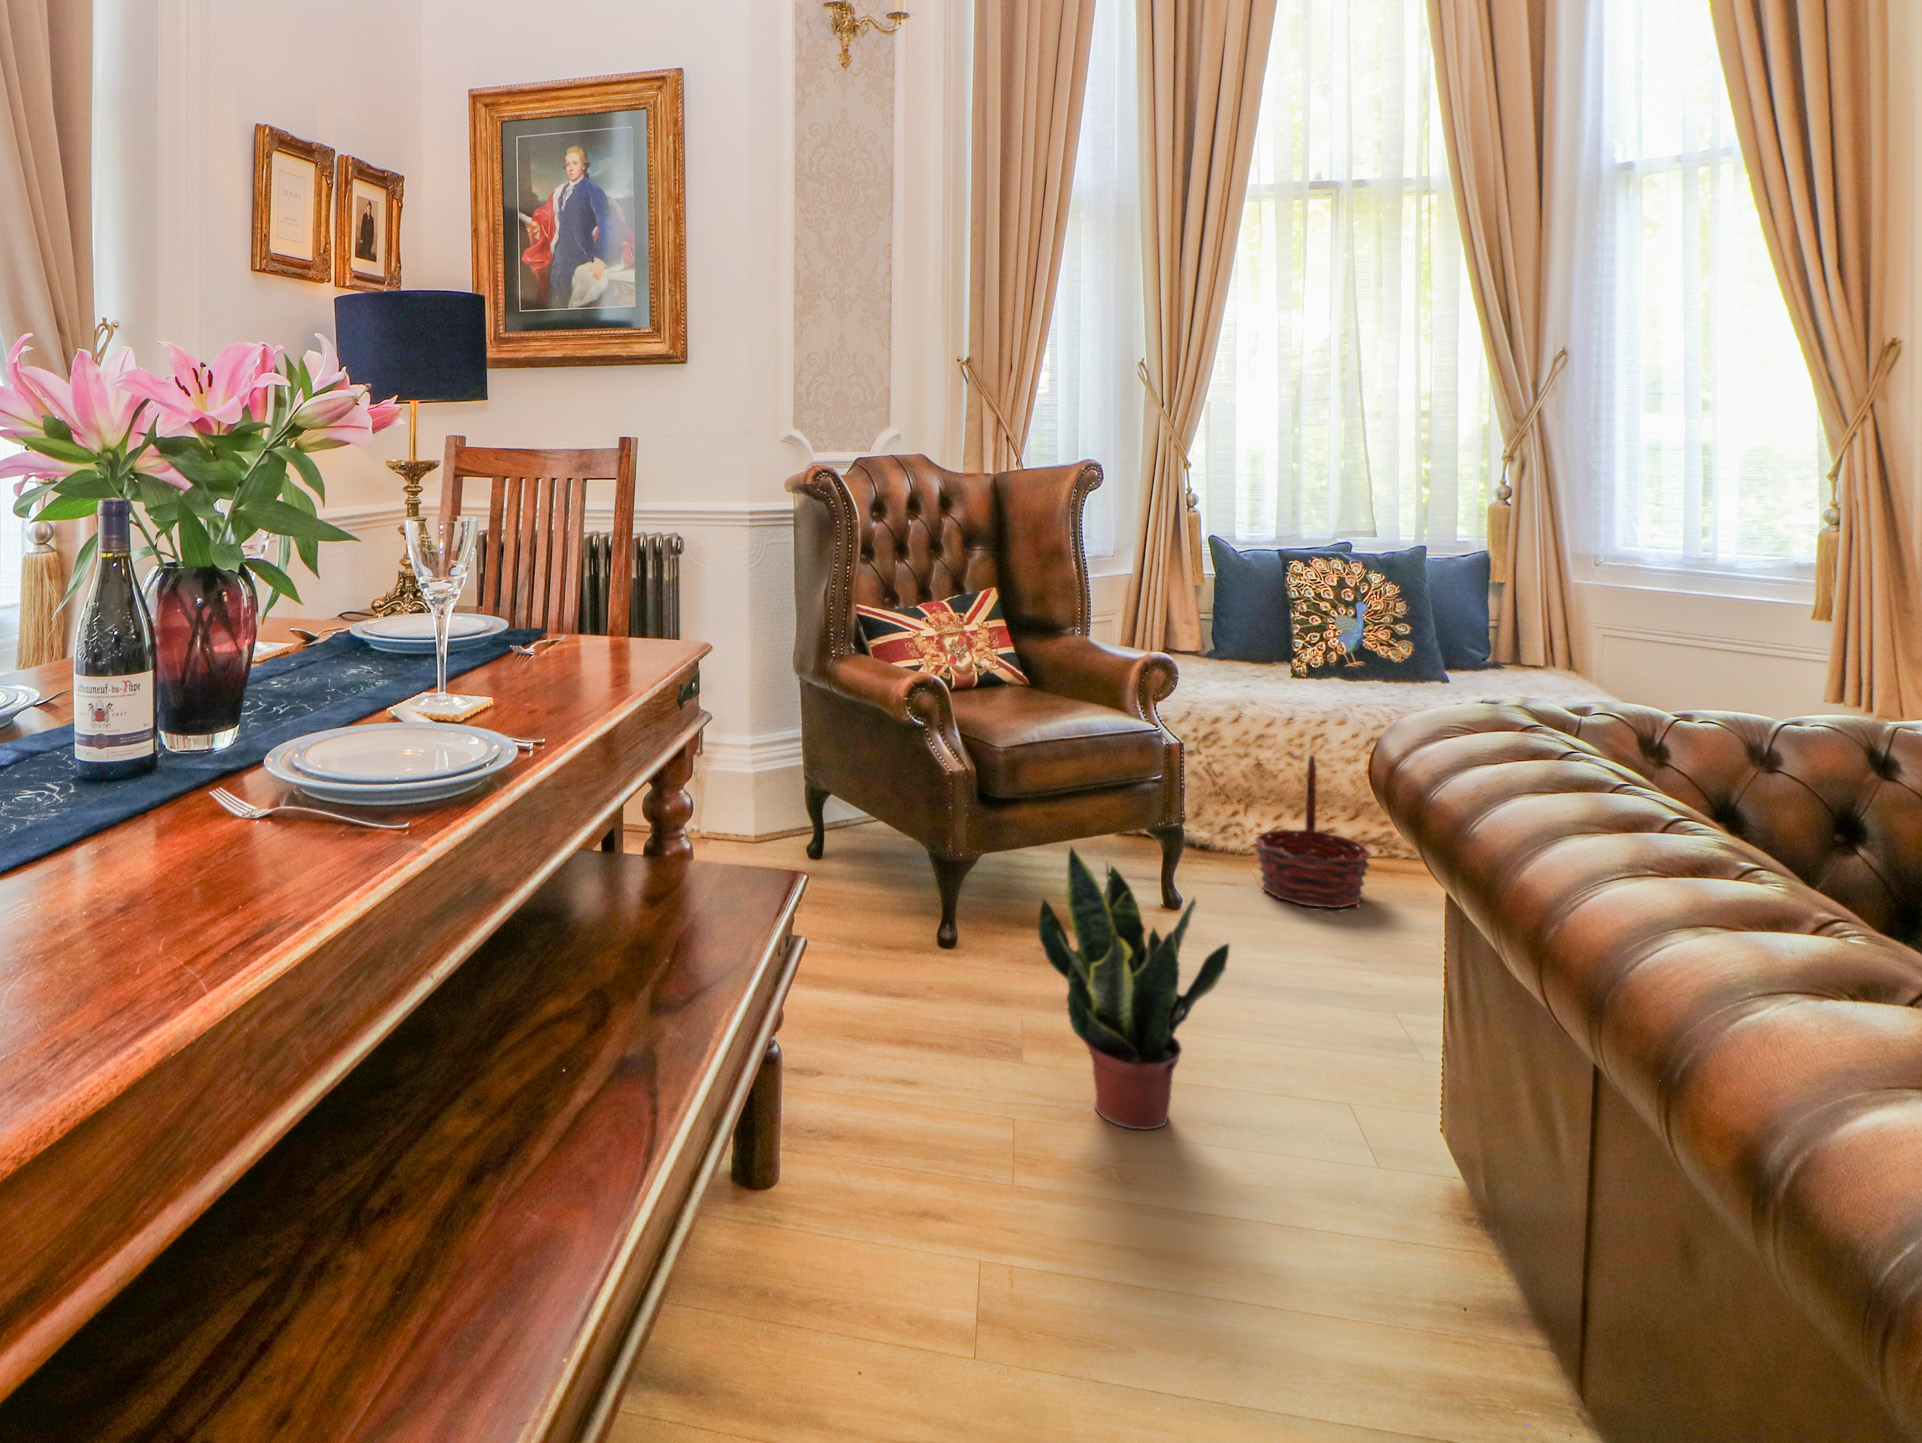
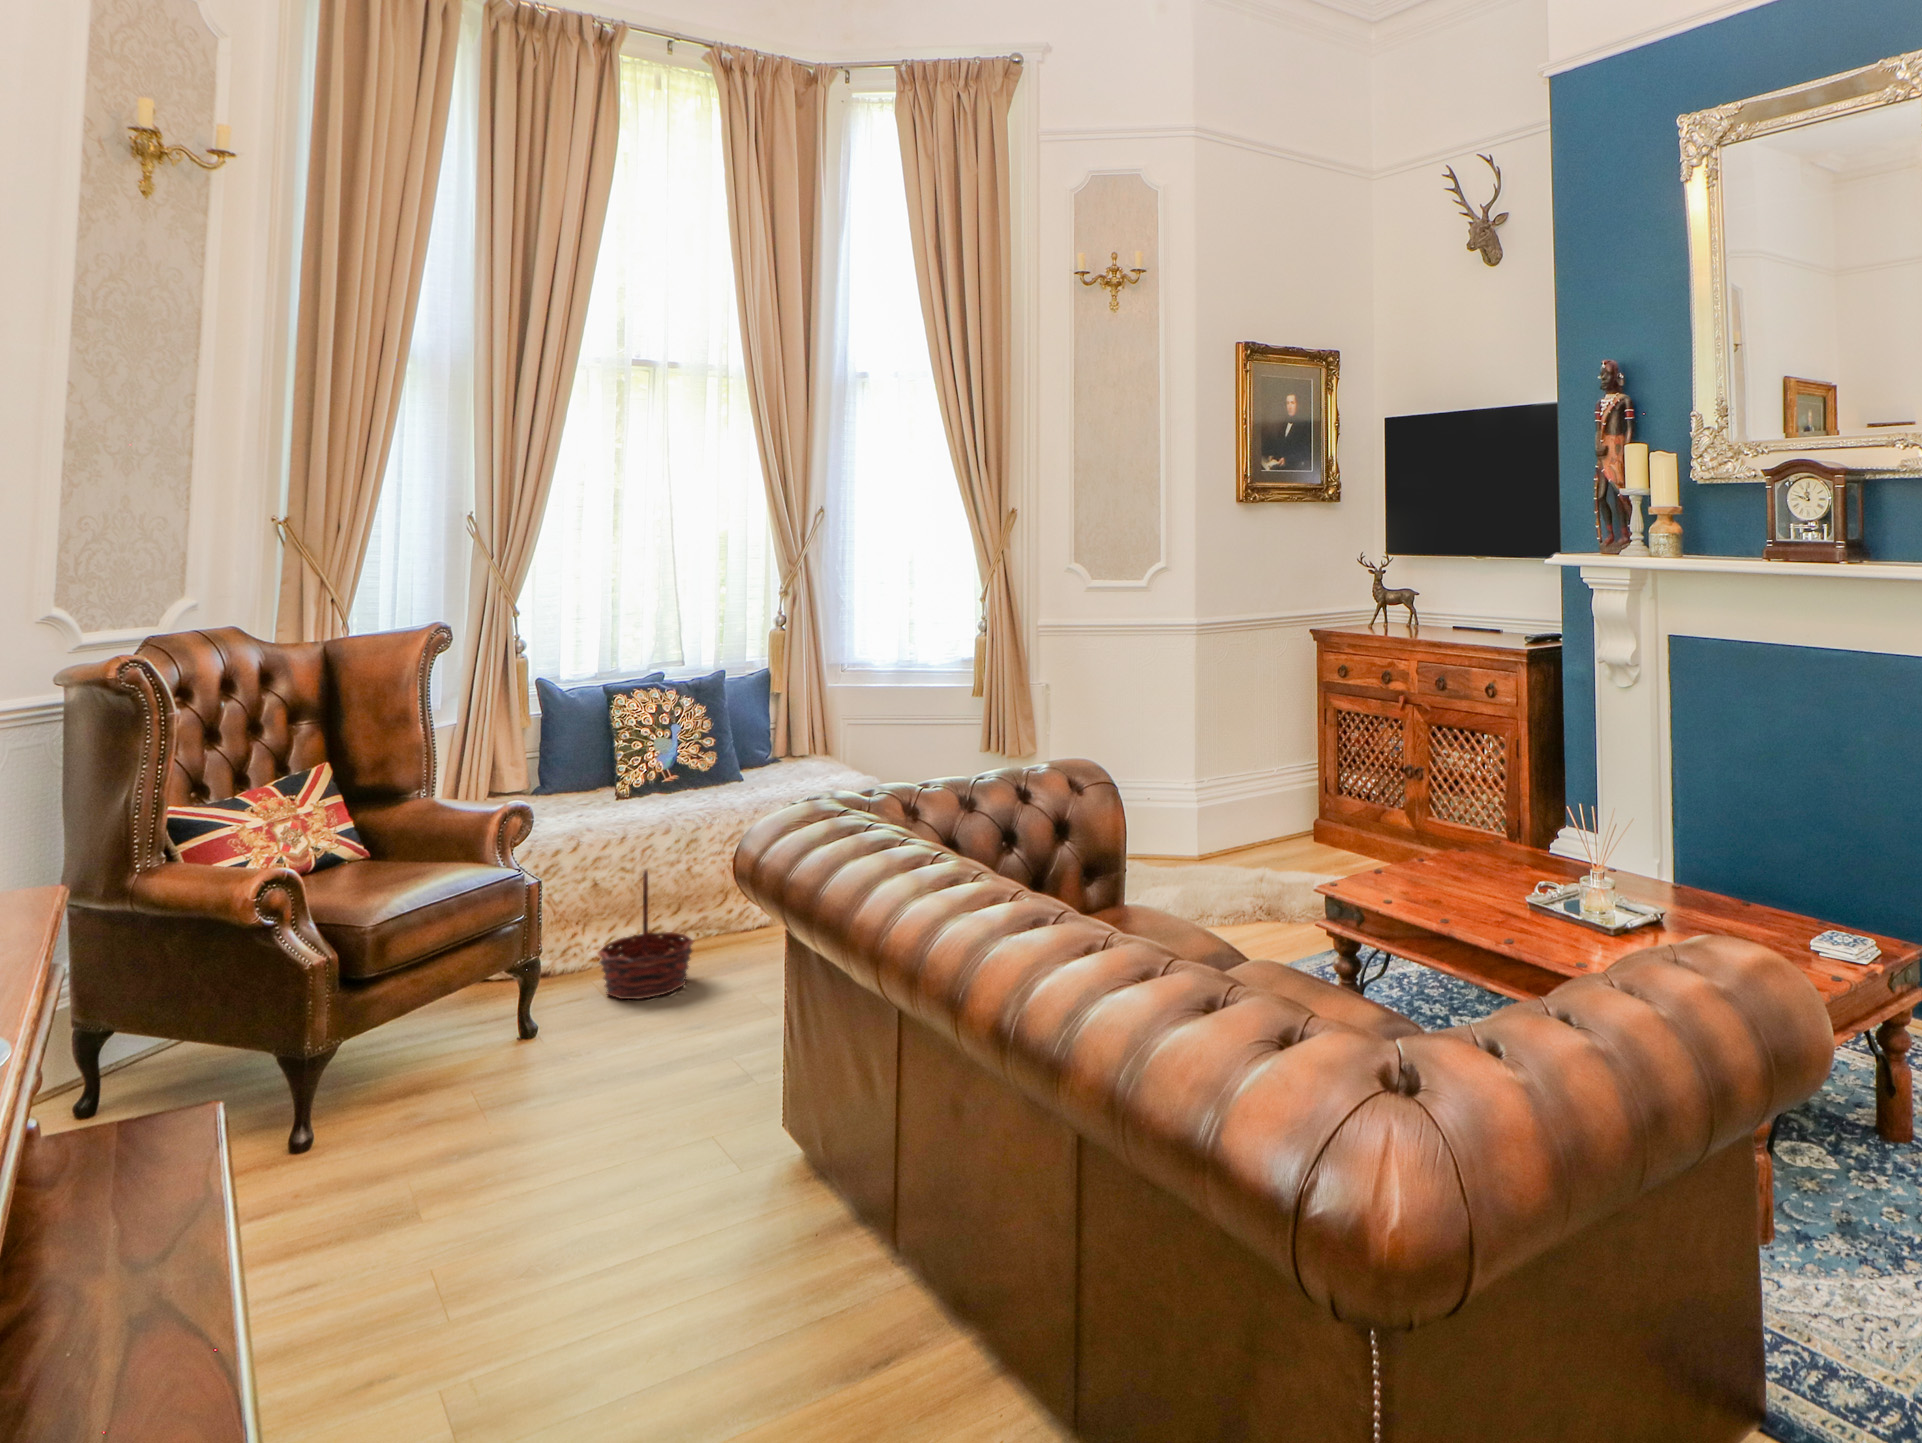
potted plant: present [1038,847,1229,1130] -> none [437,1006,606,1229]

